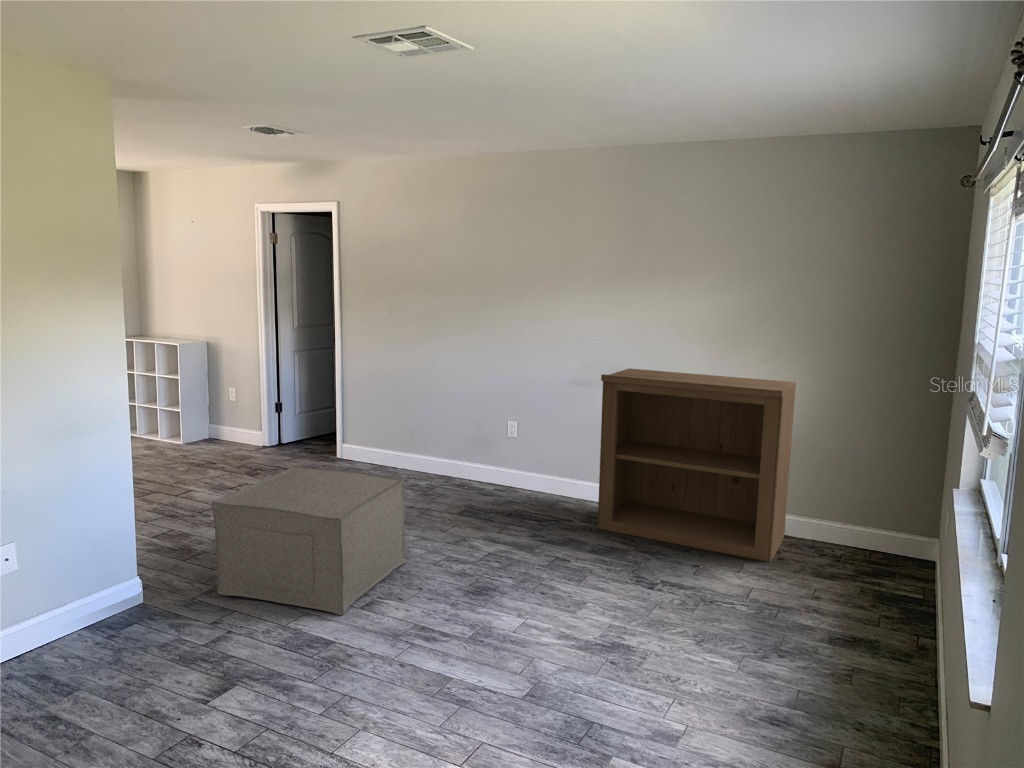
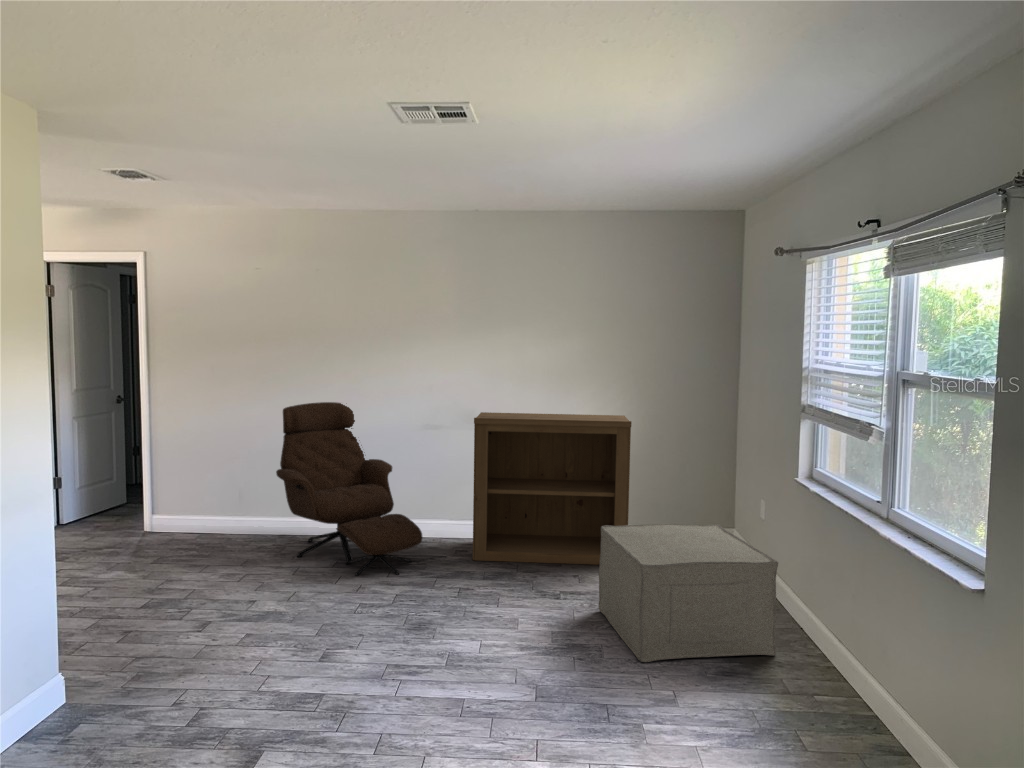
lounge chair: none [422,349,543,532] -> present [276,402,422,576]
ottoman: present [211,466,406,615] -> present [599,524,778,662]

